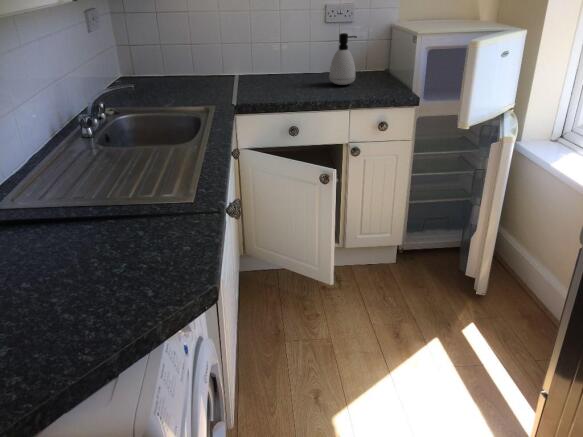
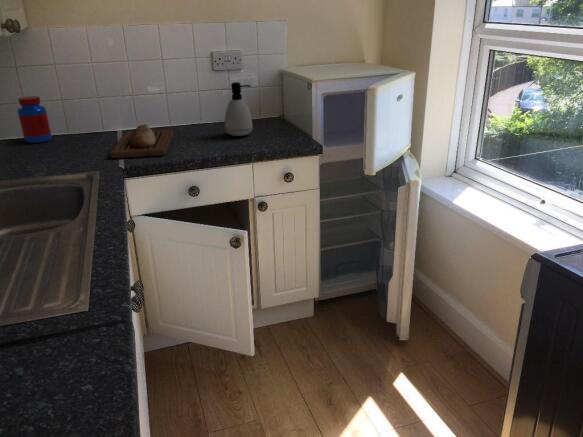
jar: none [155,40,180,81] -> present [17,96,52,143]
bread loaf: none [226,70,283,97] -> present [110,124,174,158]

